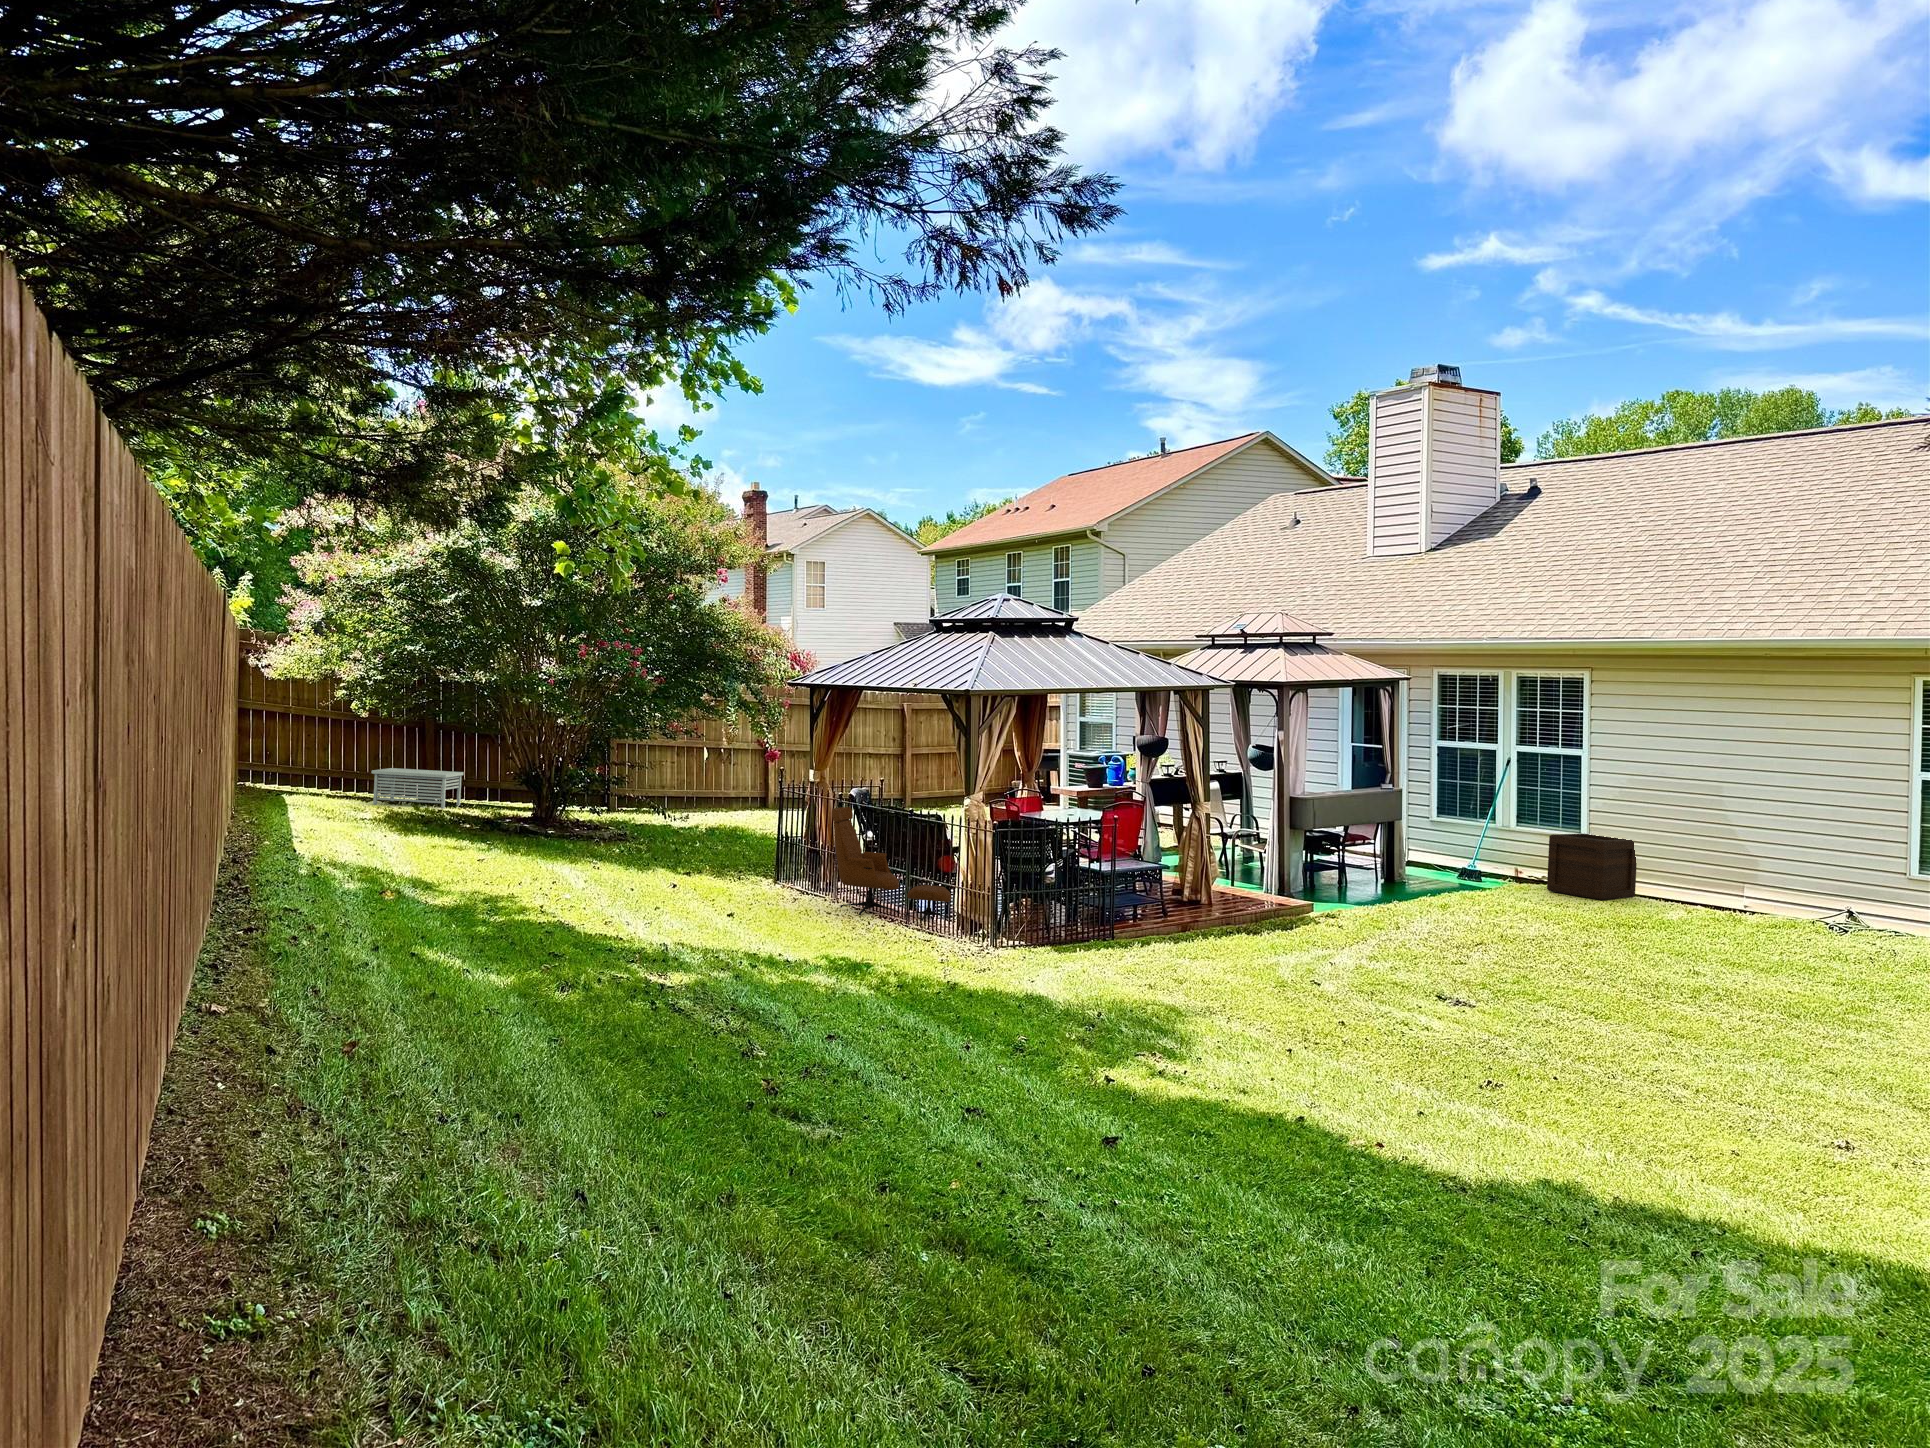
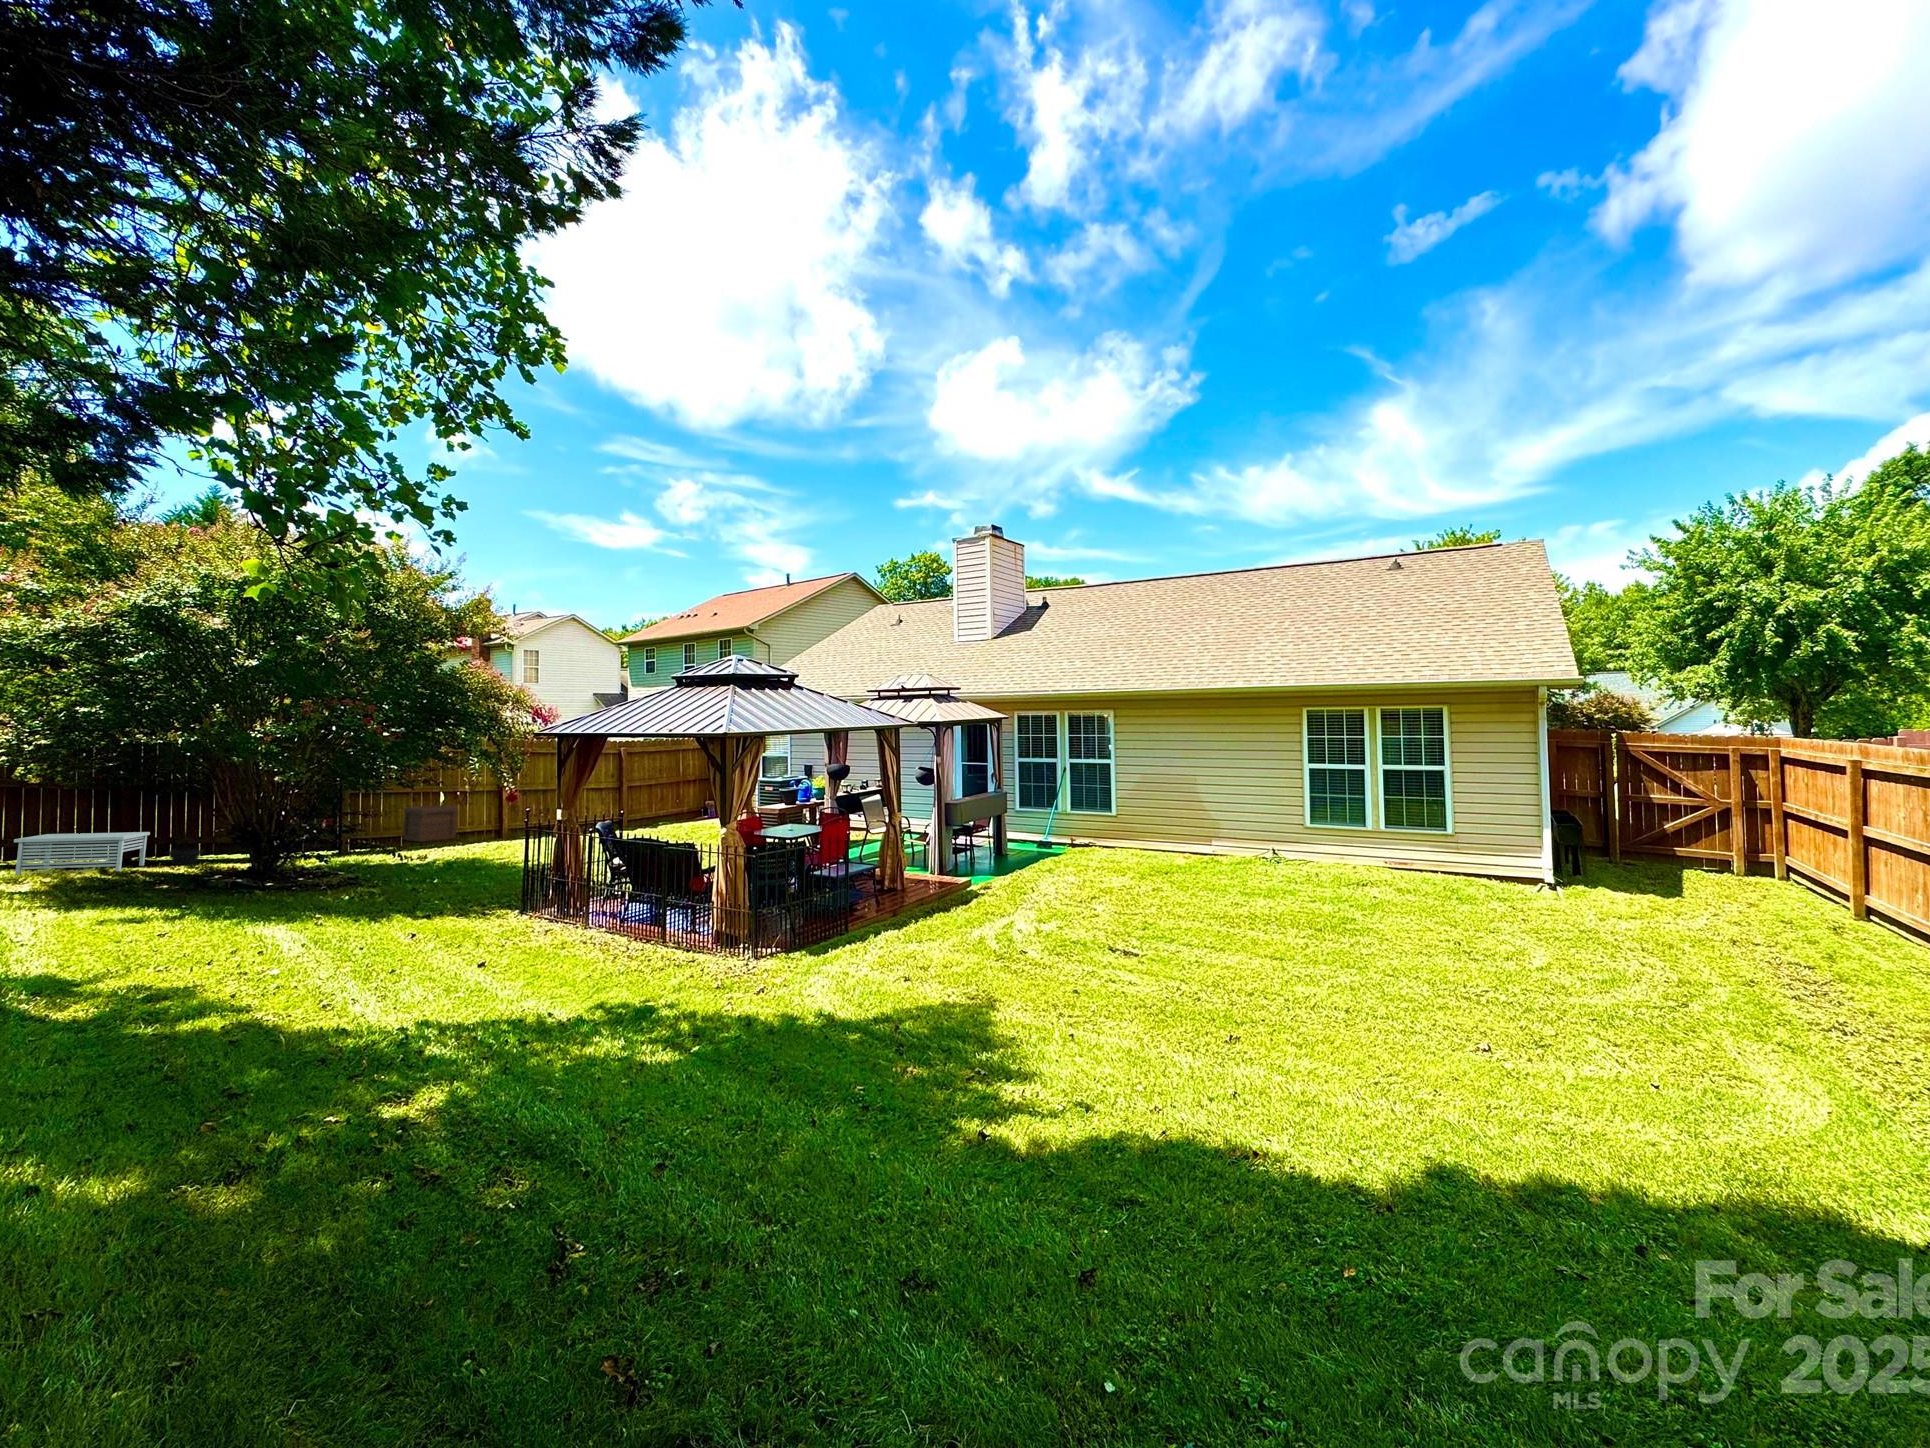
basket: none [475,781,504,807] -> present [167,845,203,865]
lounge chair: present [832,807,951,921] -> none [588,843,705,943]
wooden crate: present [1547,834,1637,900] -> present [403,805,458,842]

